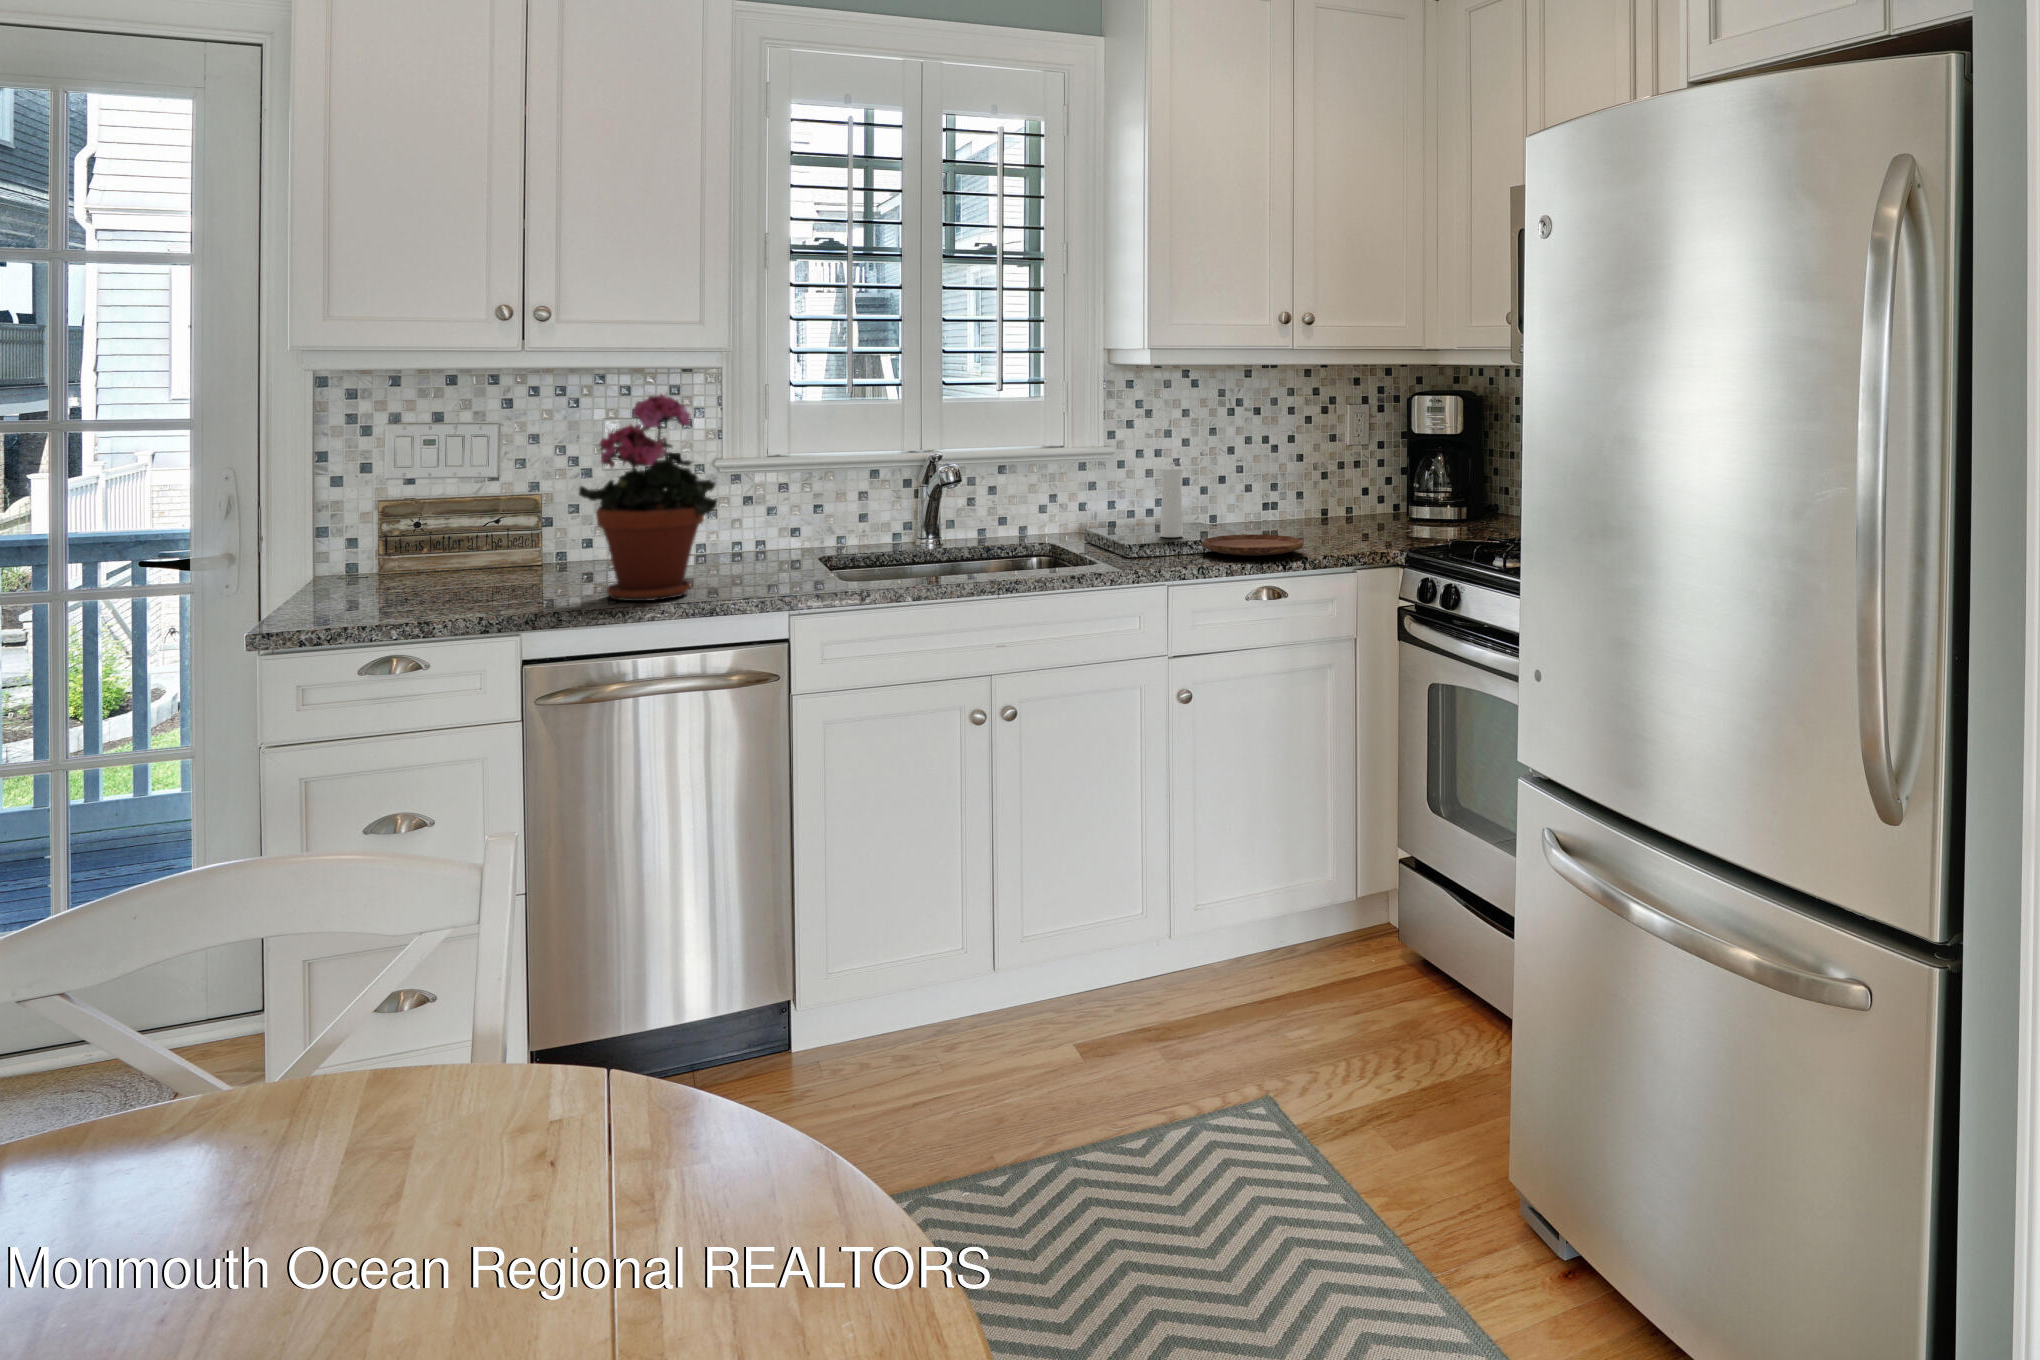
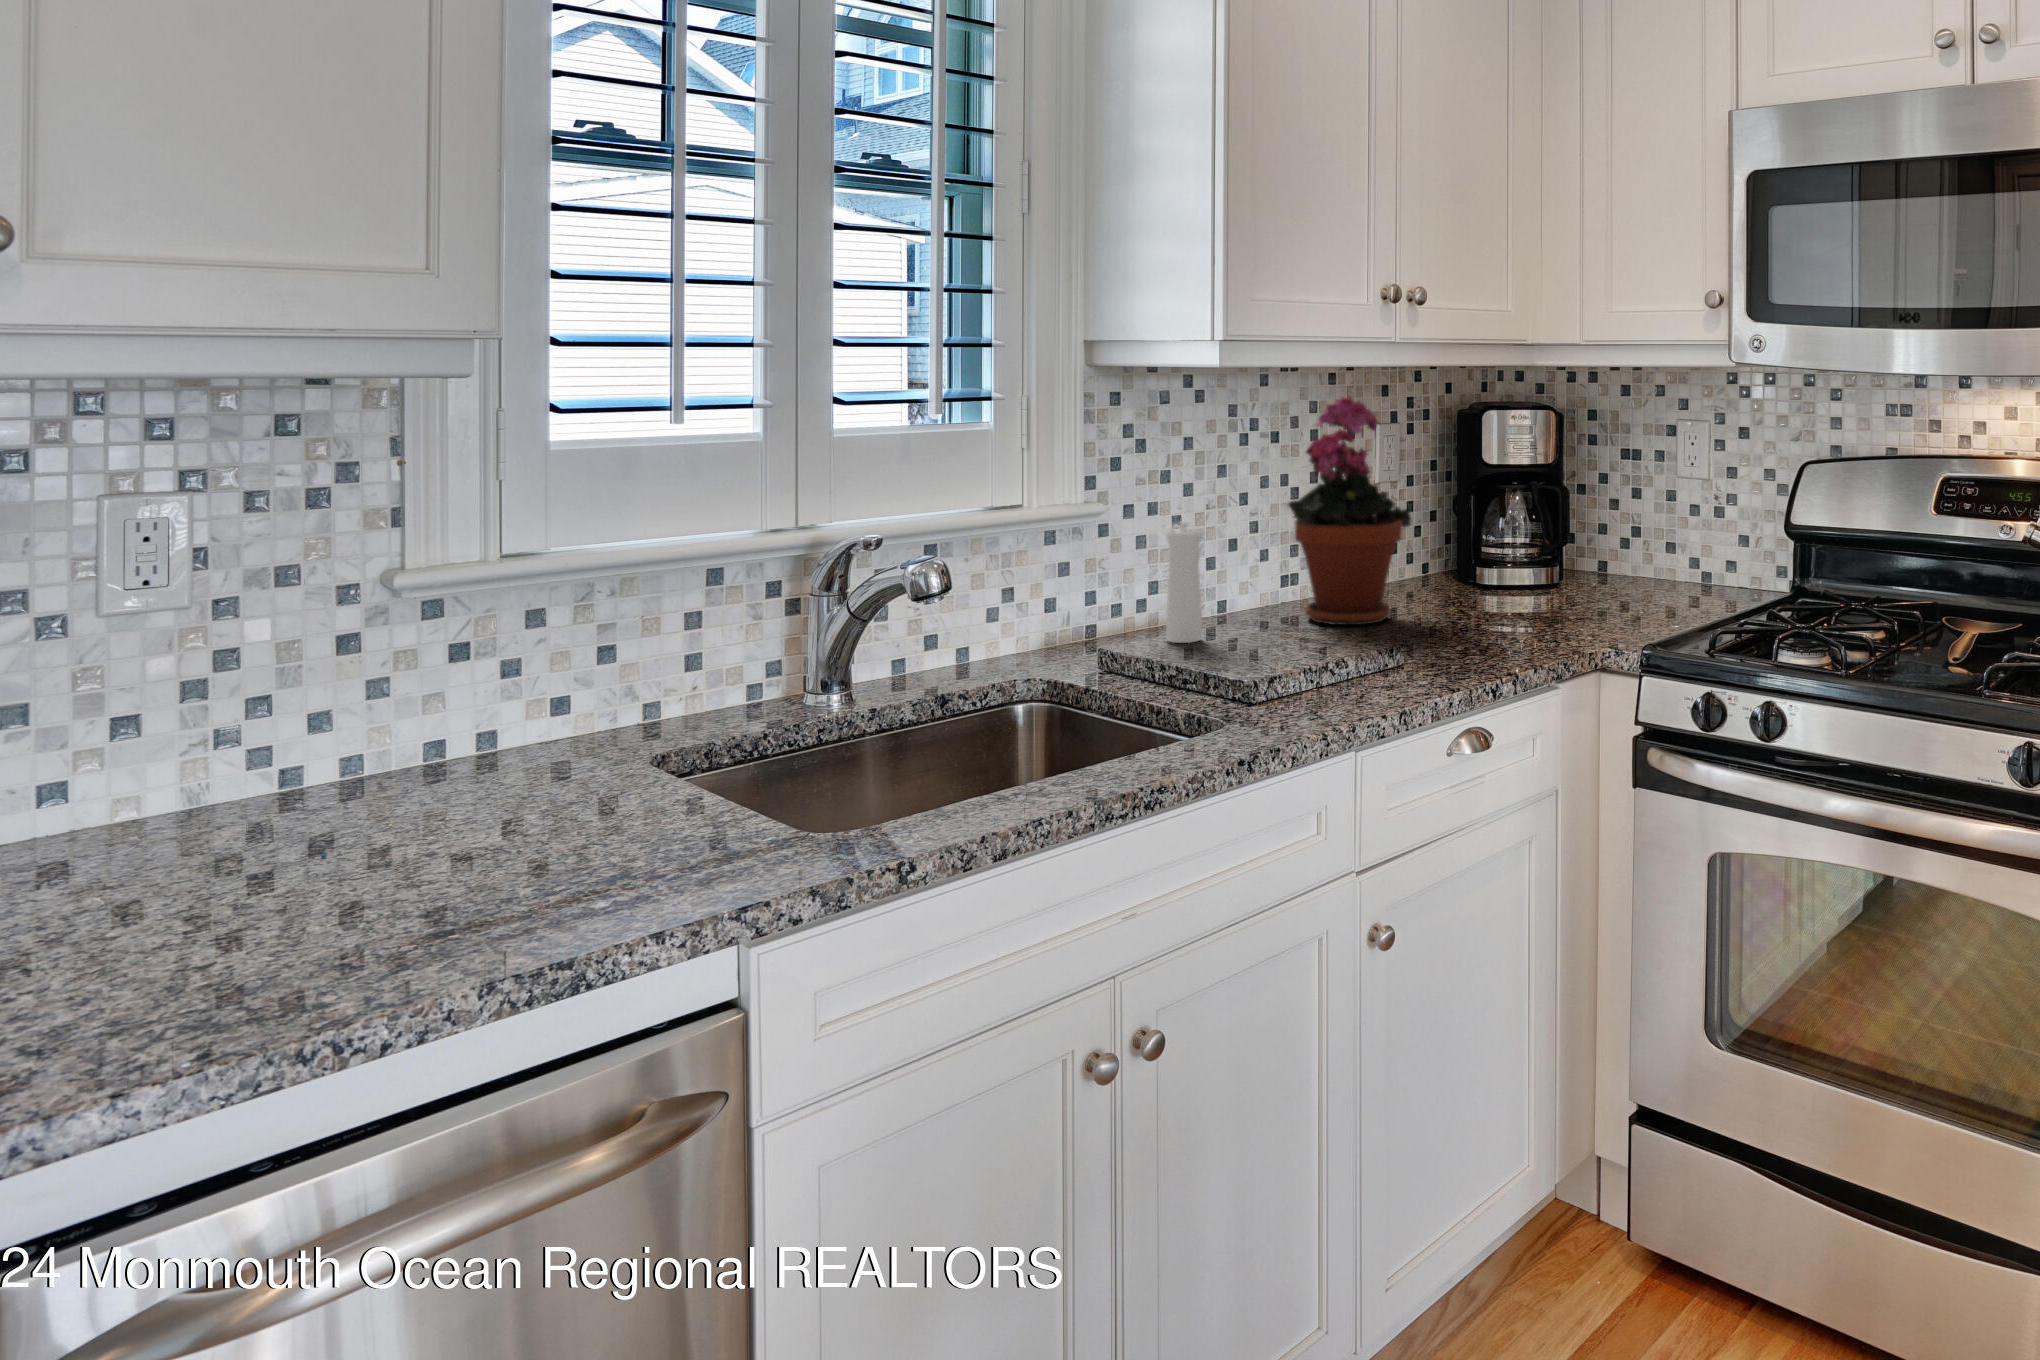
potted plant: present [579,394,717,601] -> present [1288,397,1411,625]
tray: present [1202,534,1304,556] -> none [1290,629,1455,669]

